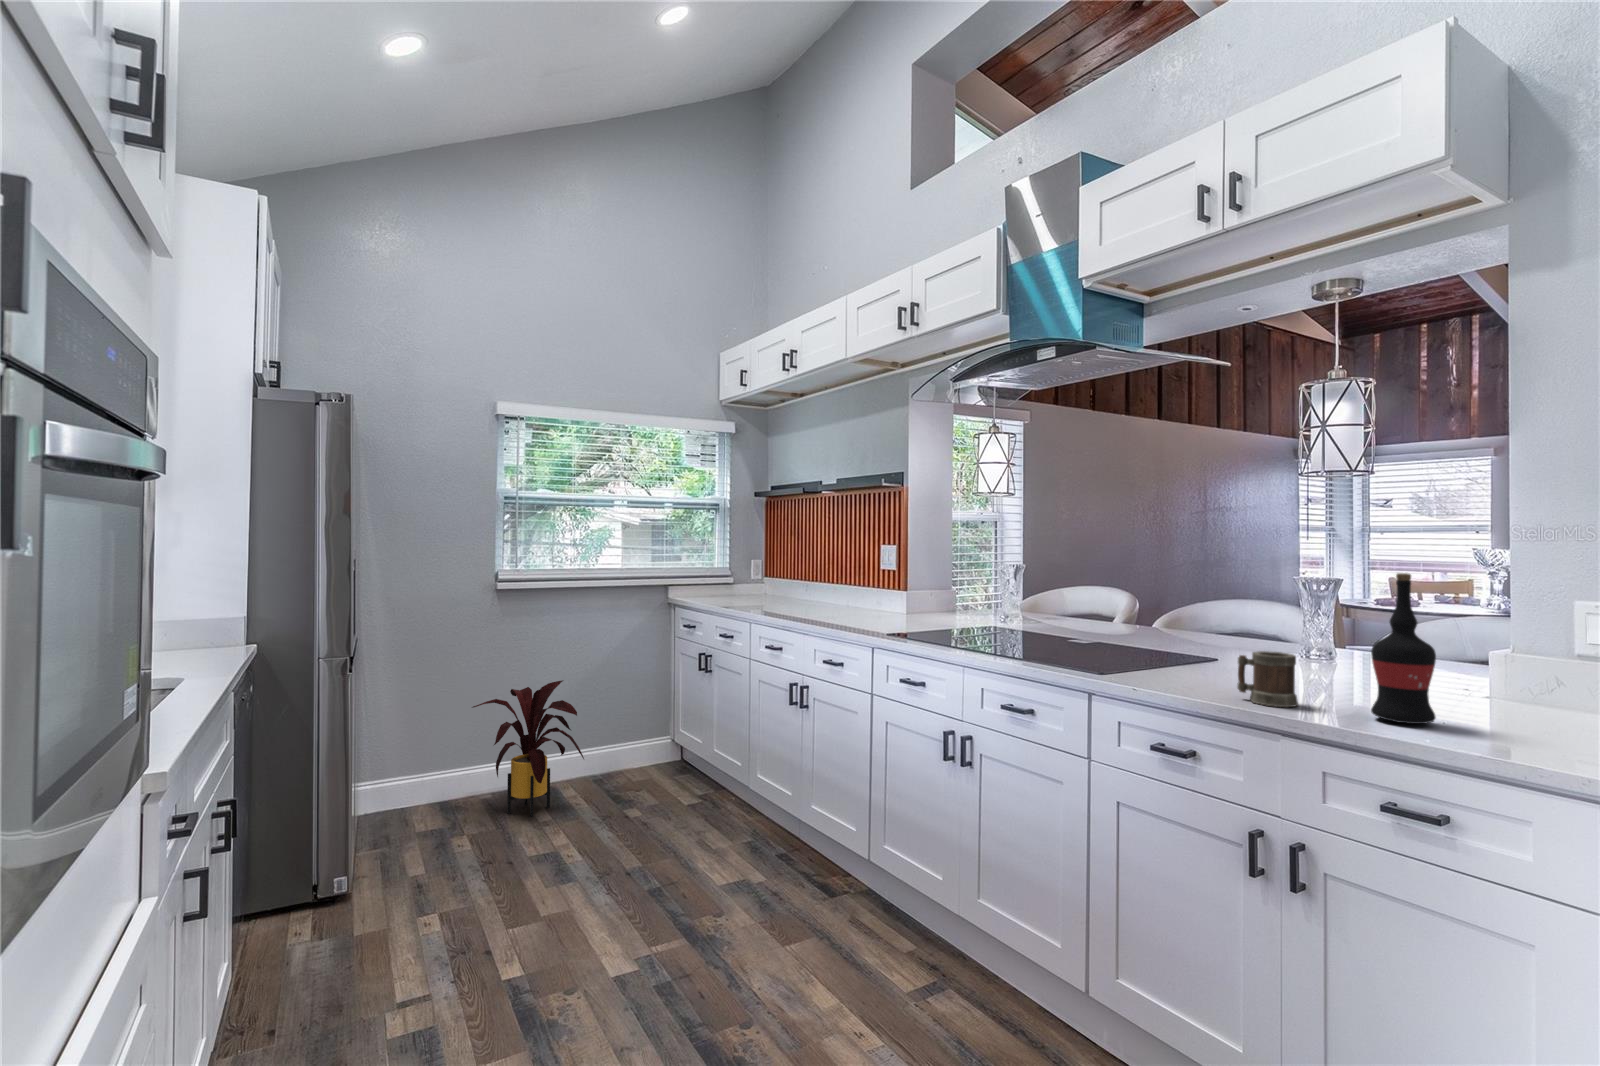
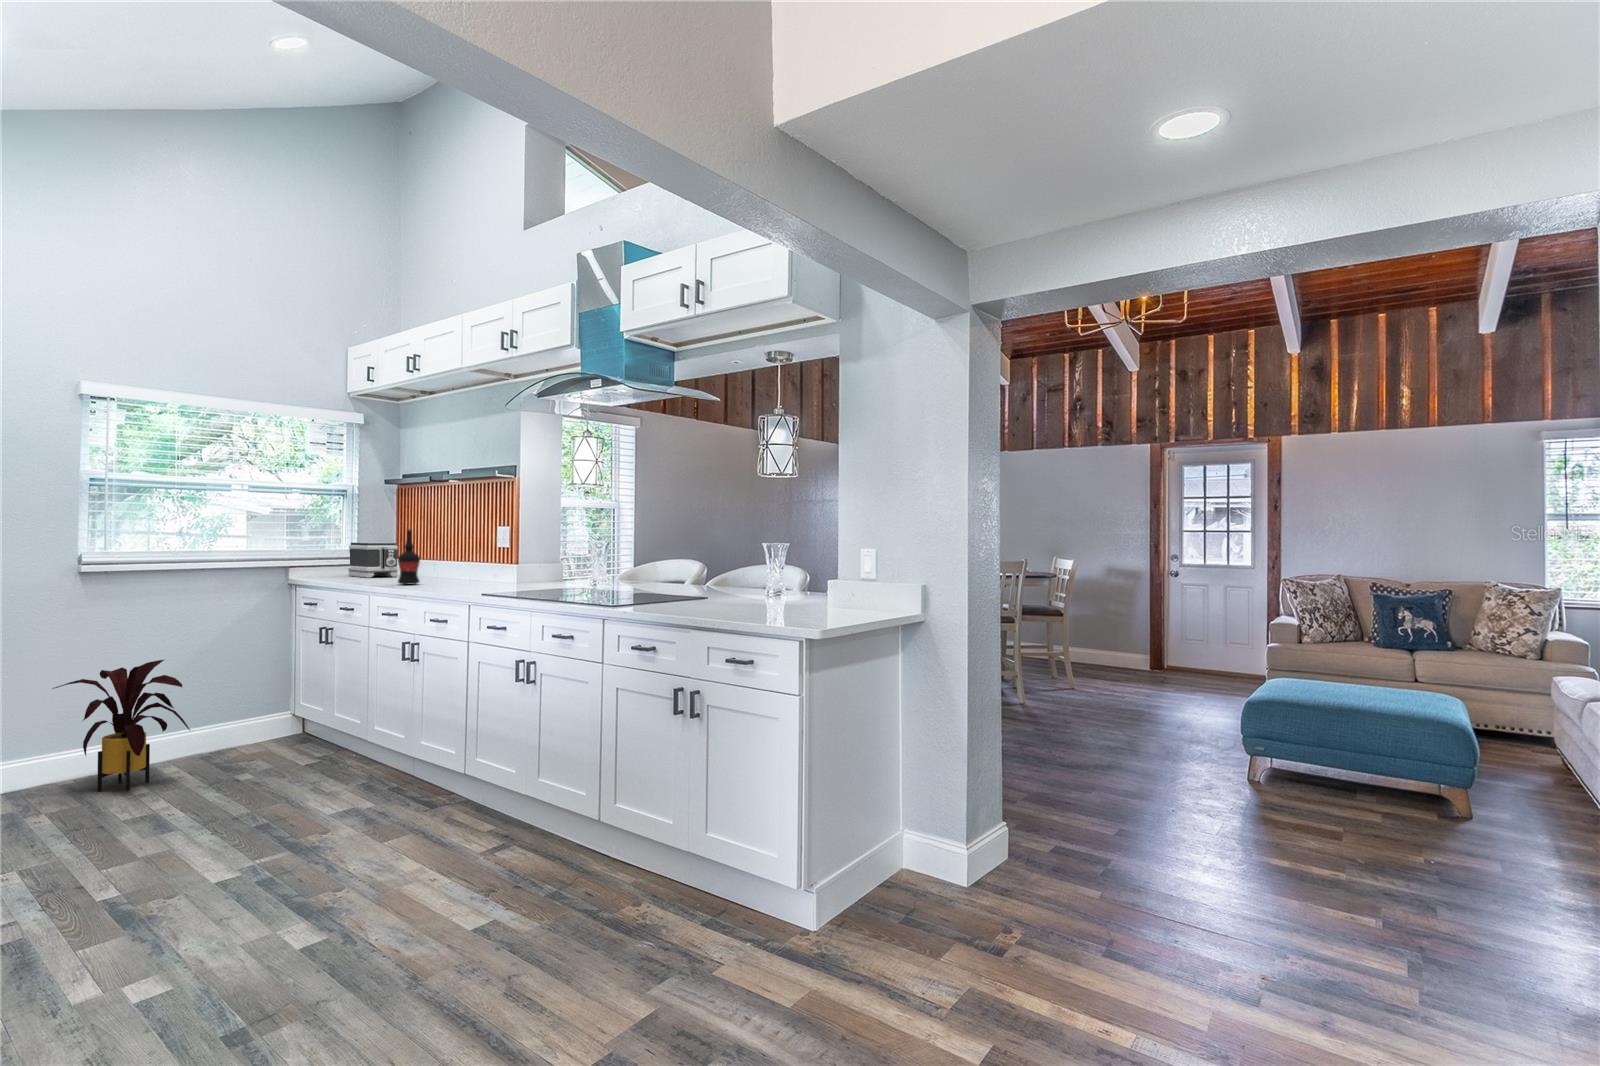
toaster: none [723,559,772,598] -> present [348,542,398,578]
wine bottle: present [1371,573,1436,724] -> present [398,529,420,585]
mug: present [1237,651,1298,707] -> none [688,583,718,614]

